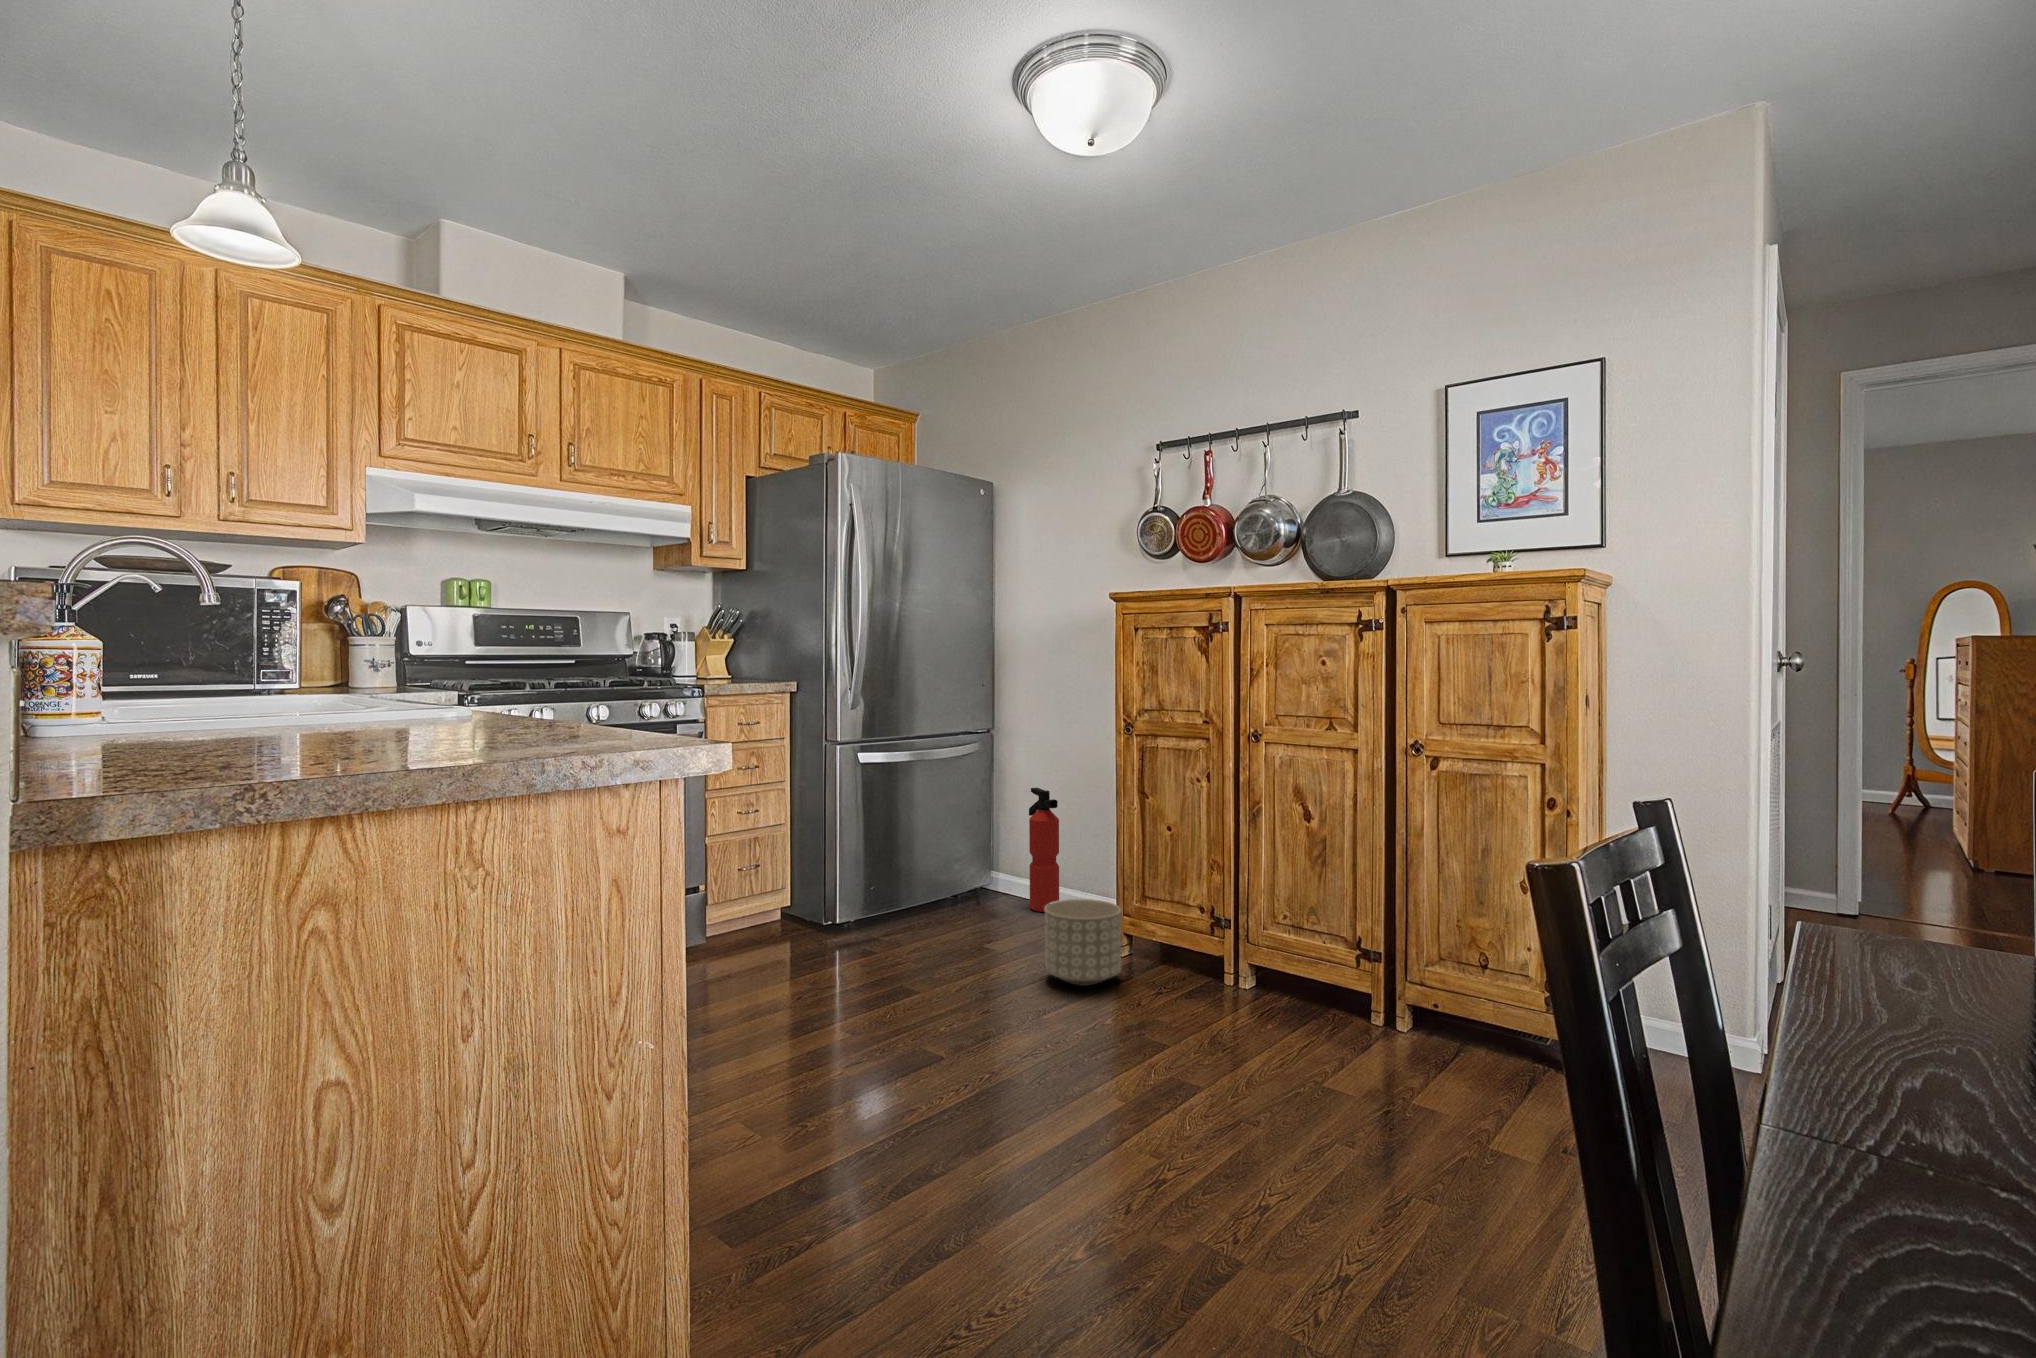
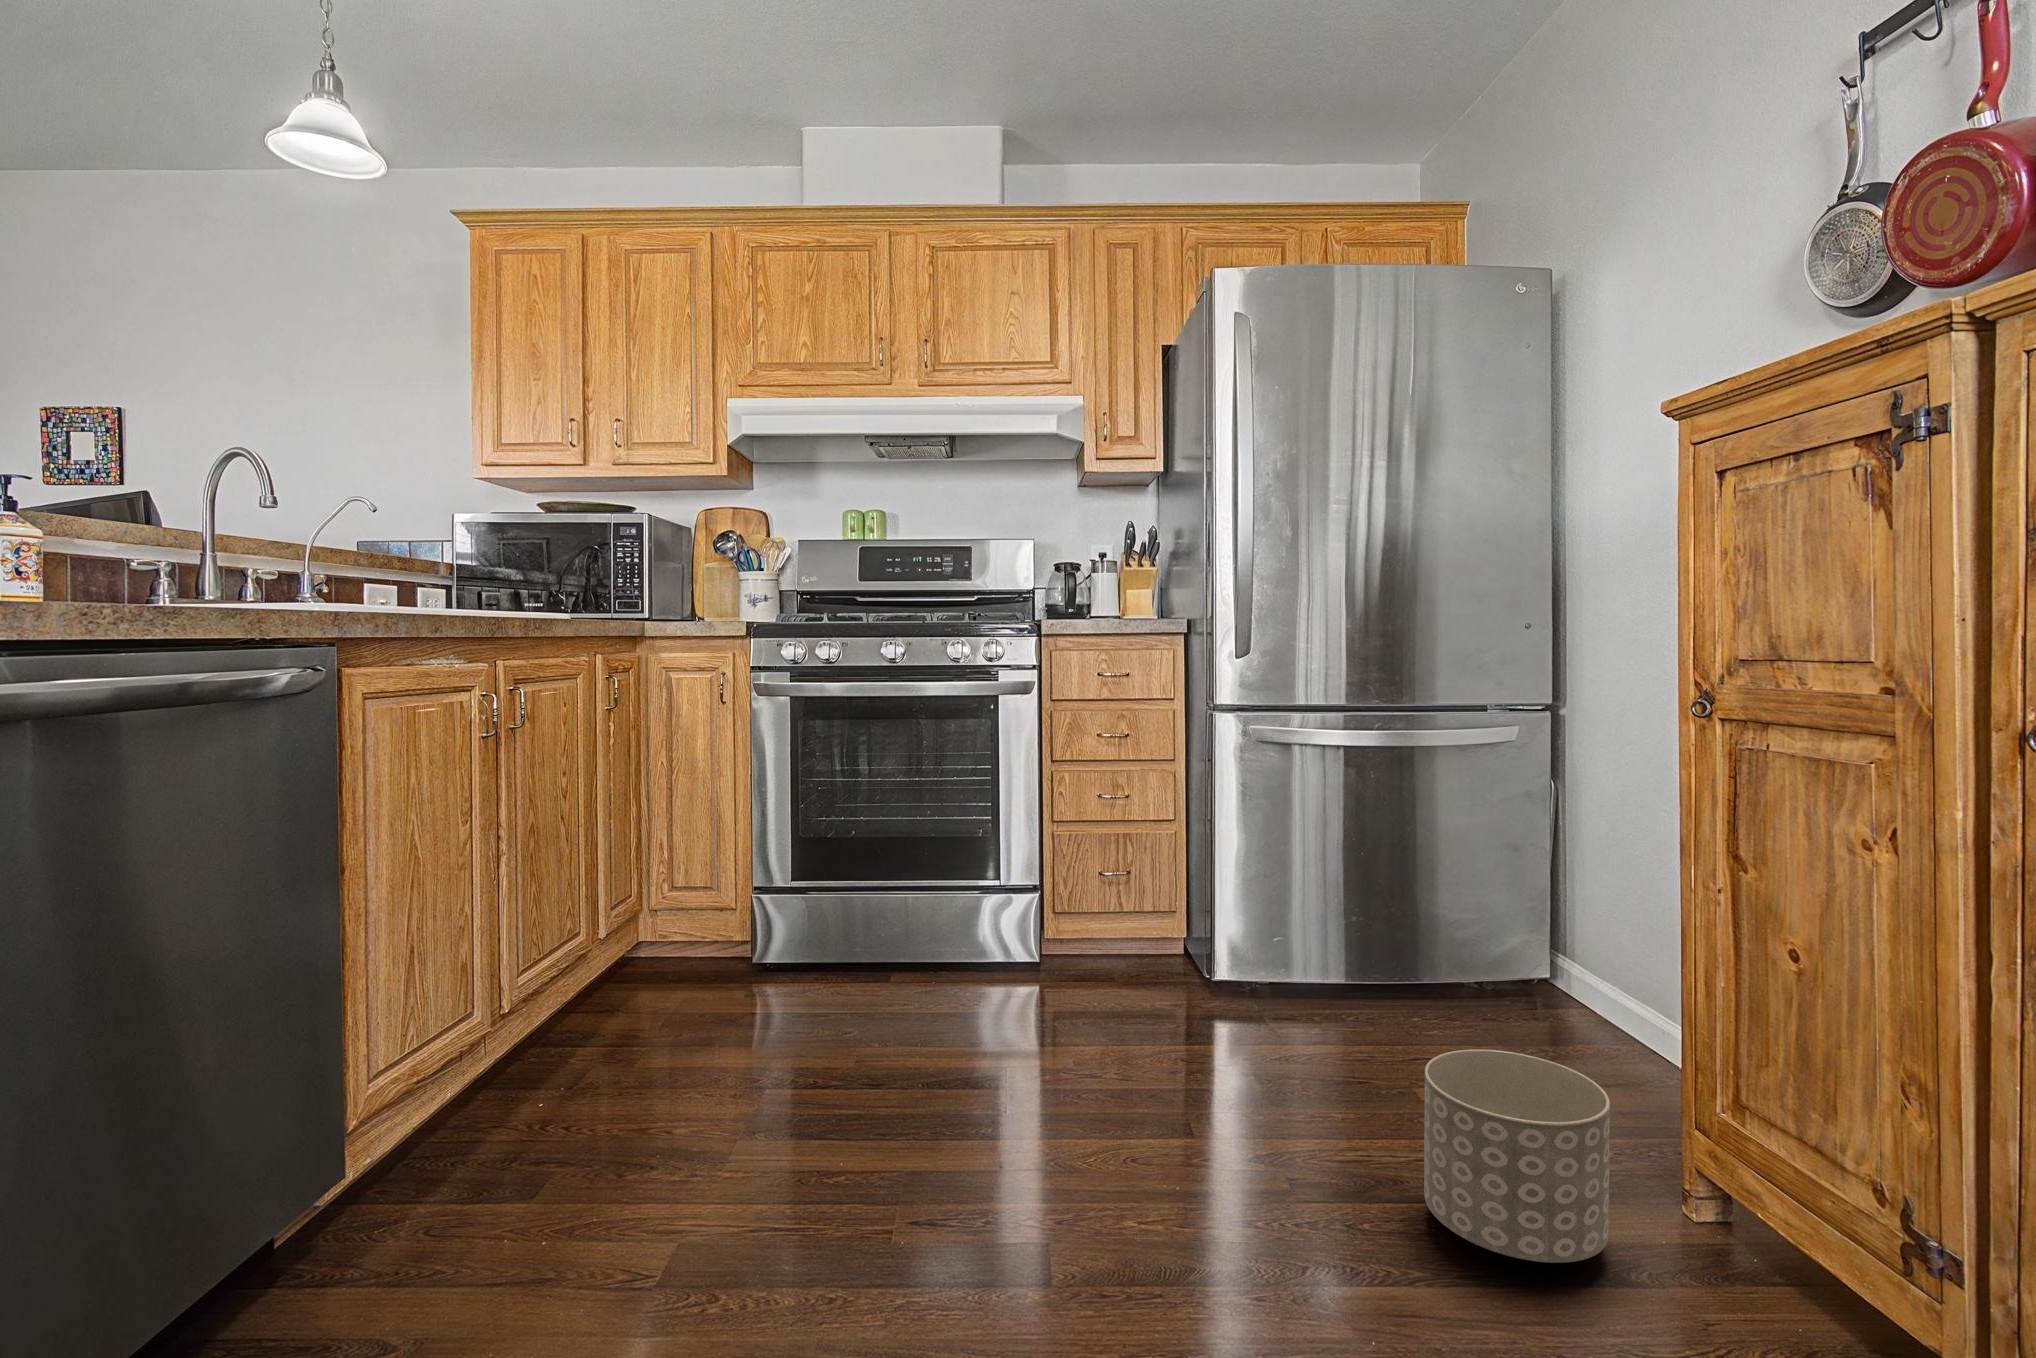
fire extinguisher: present [1029,788,1059,912] -> none [1581,814,1648,1054]

